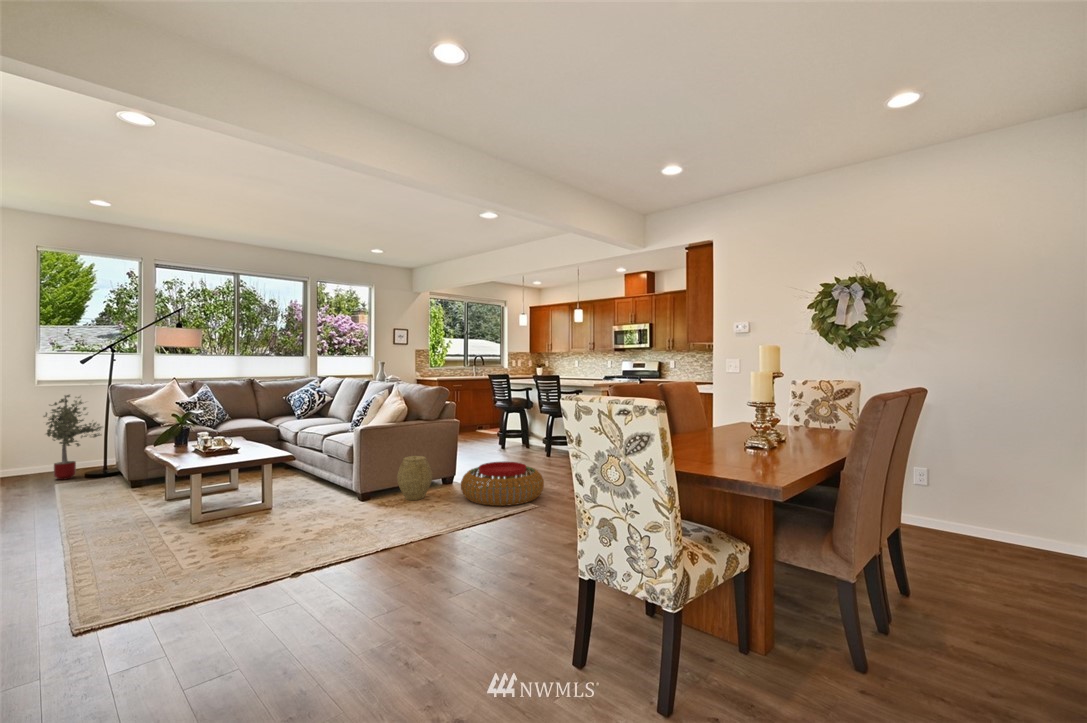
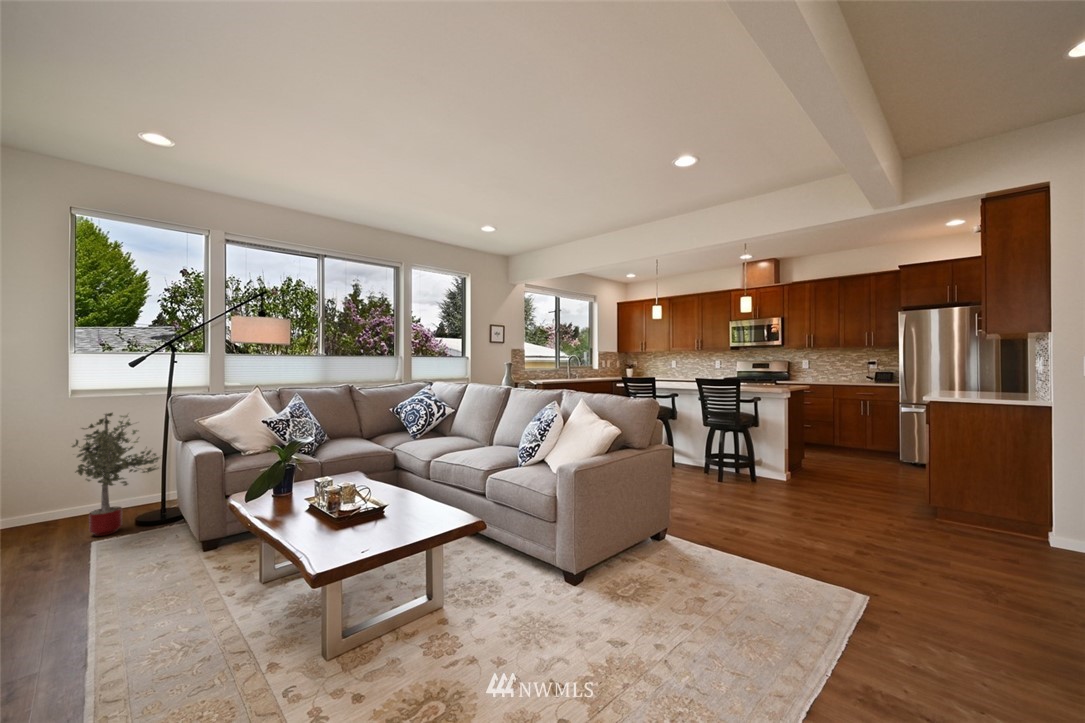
woven basket: present [397,456,432,500] -> none [627,511,682,587]
pouf: present [461,462,544,506] -> none [716,514,866,604]

